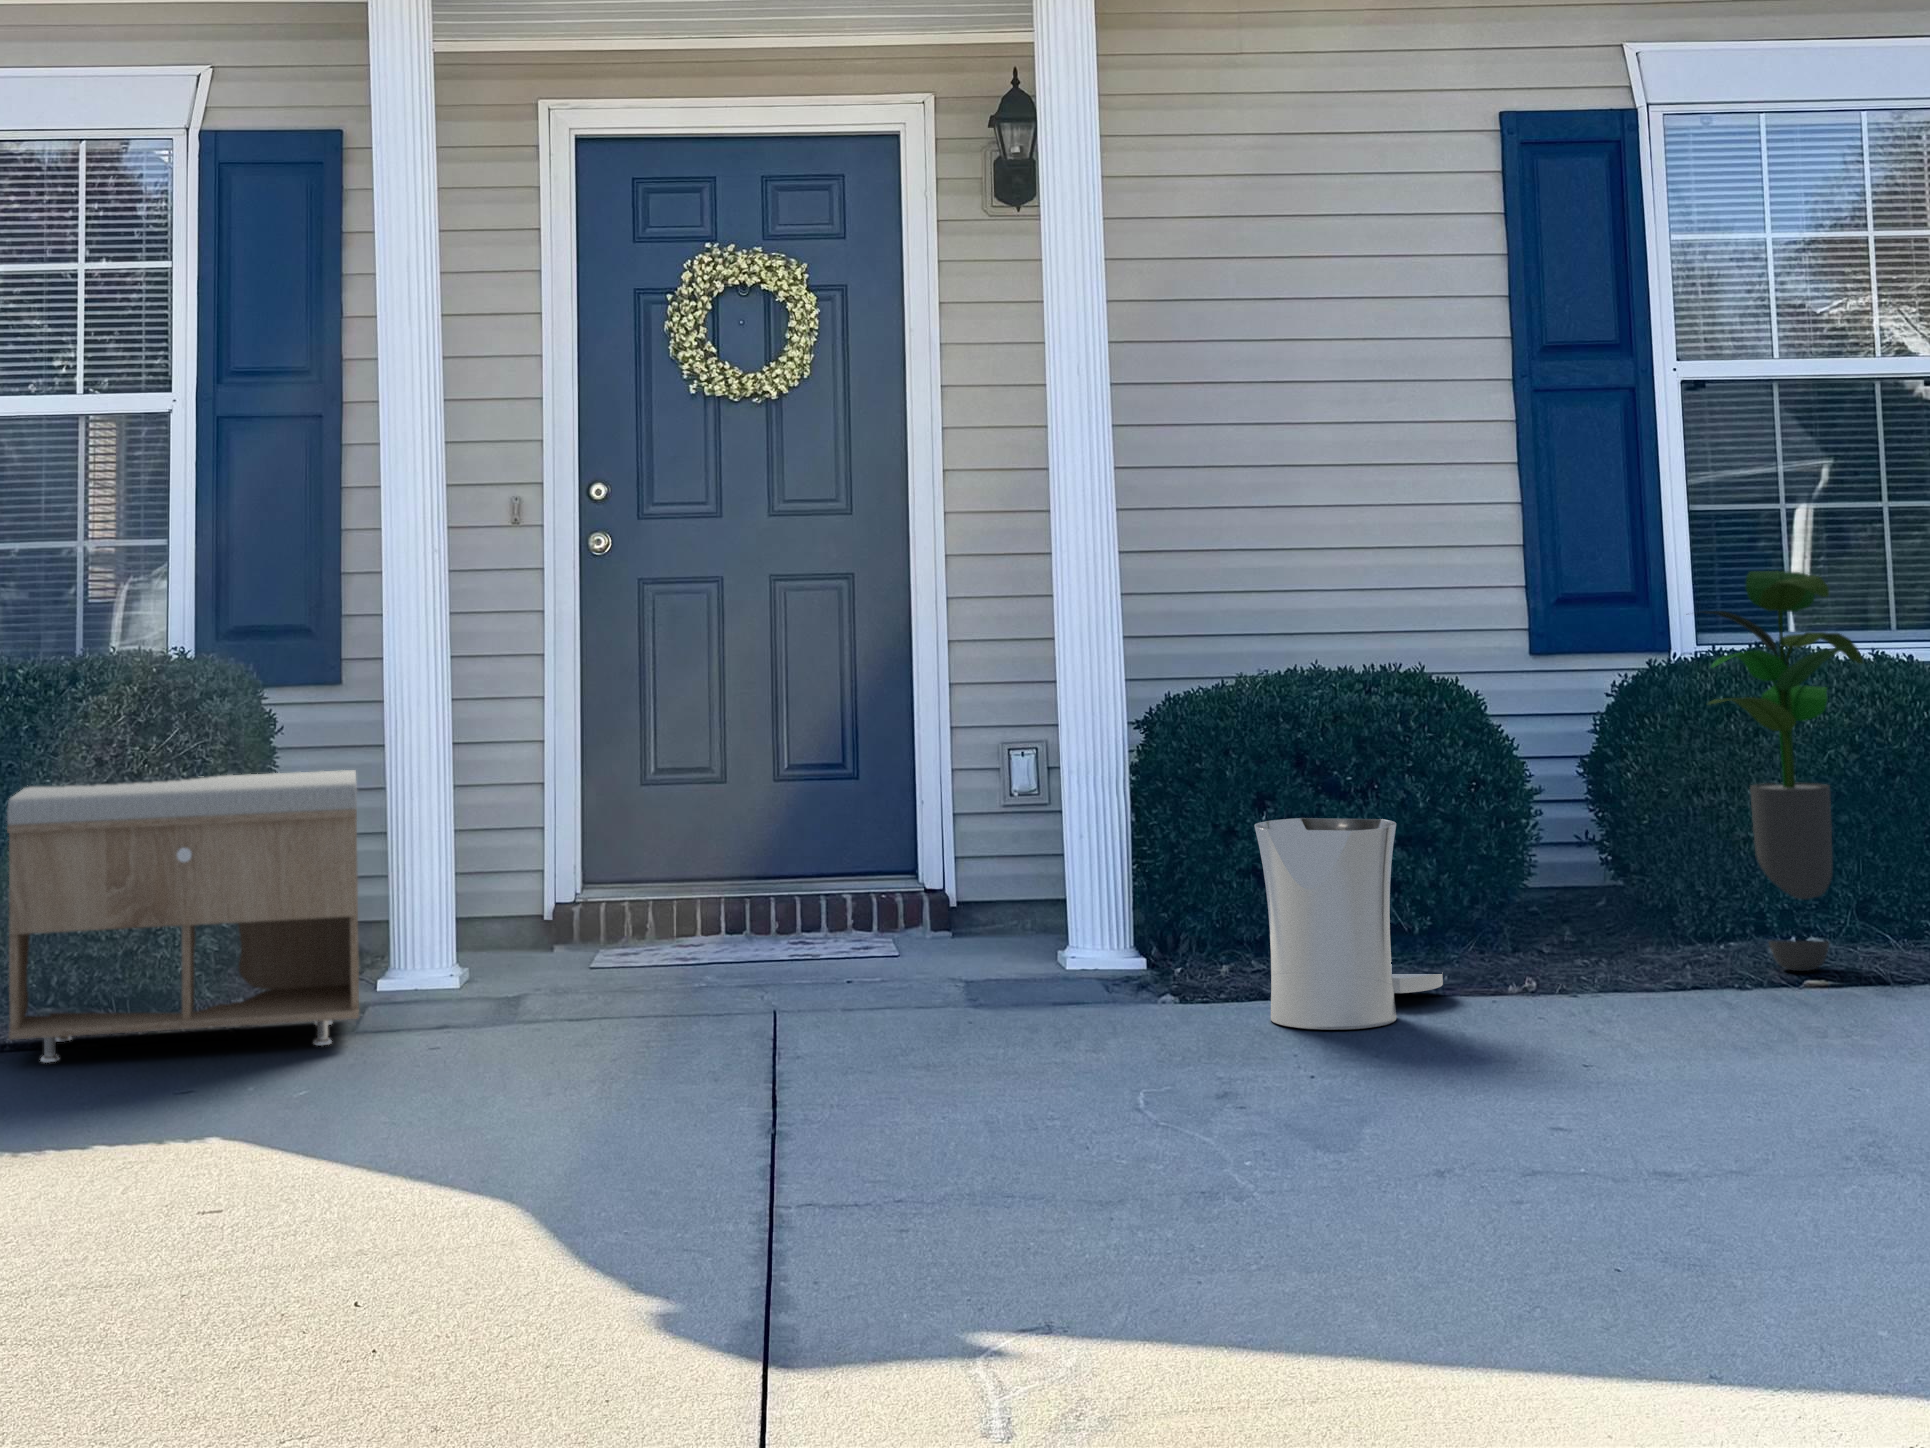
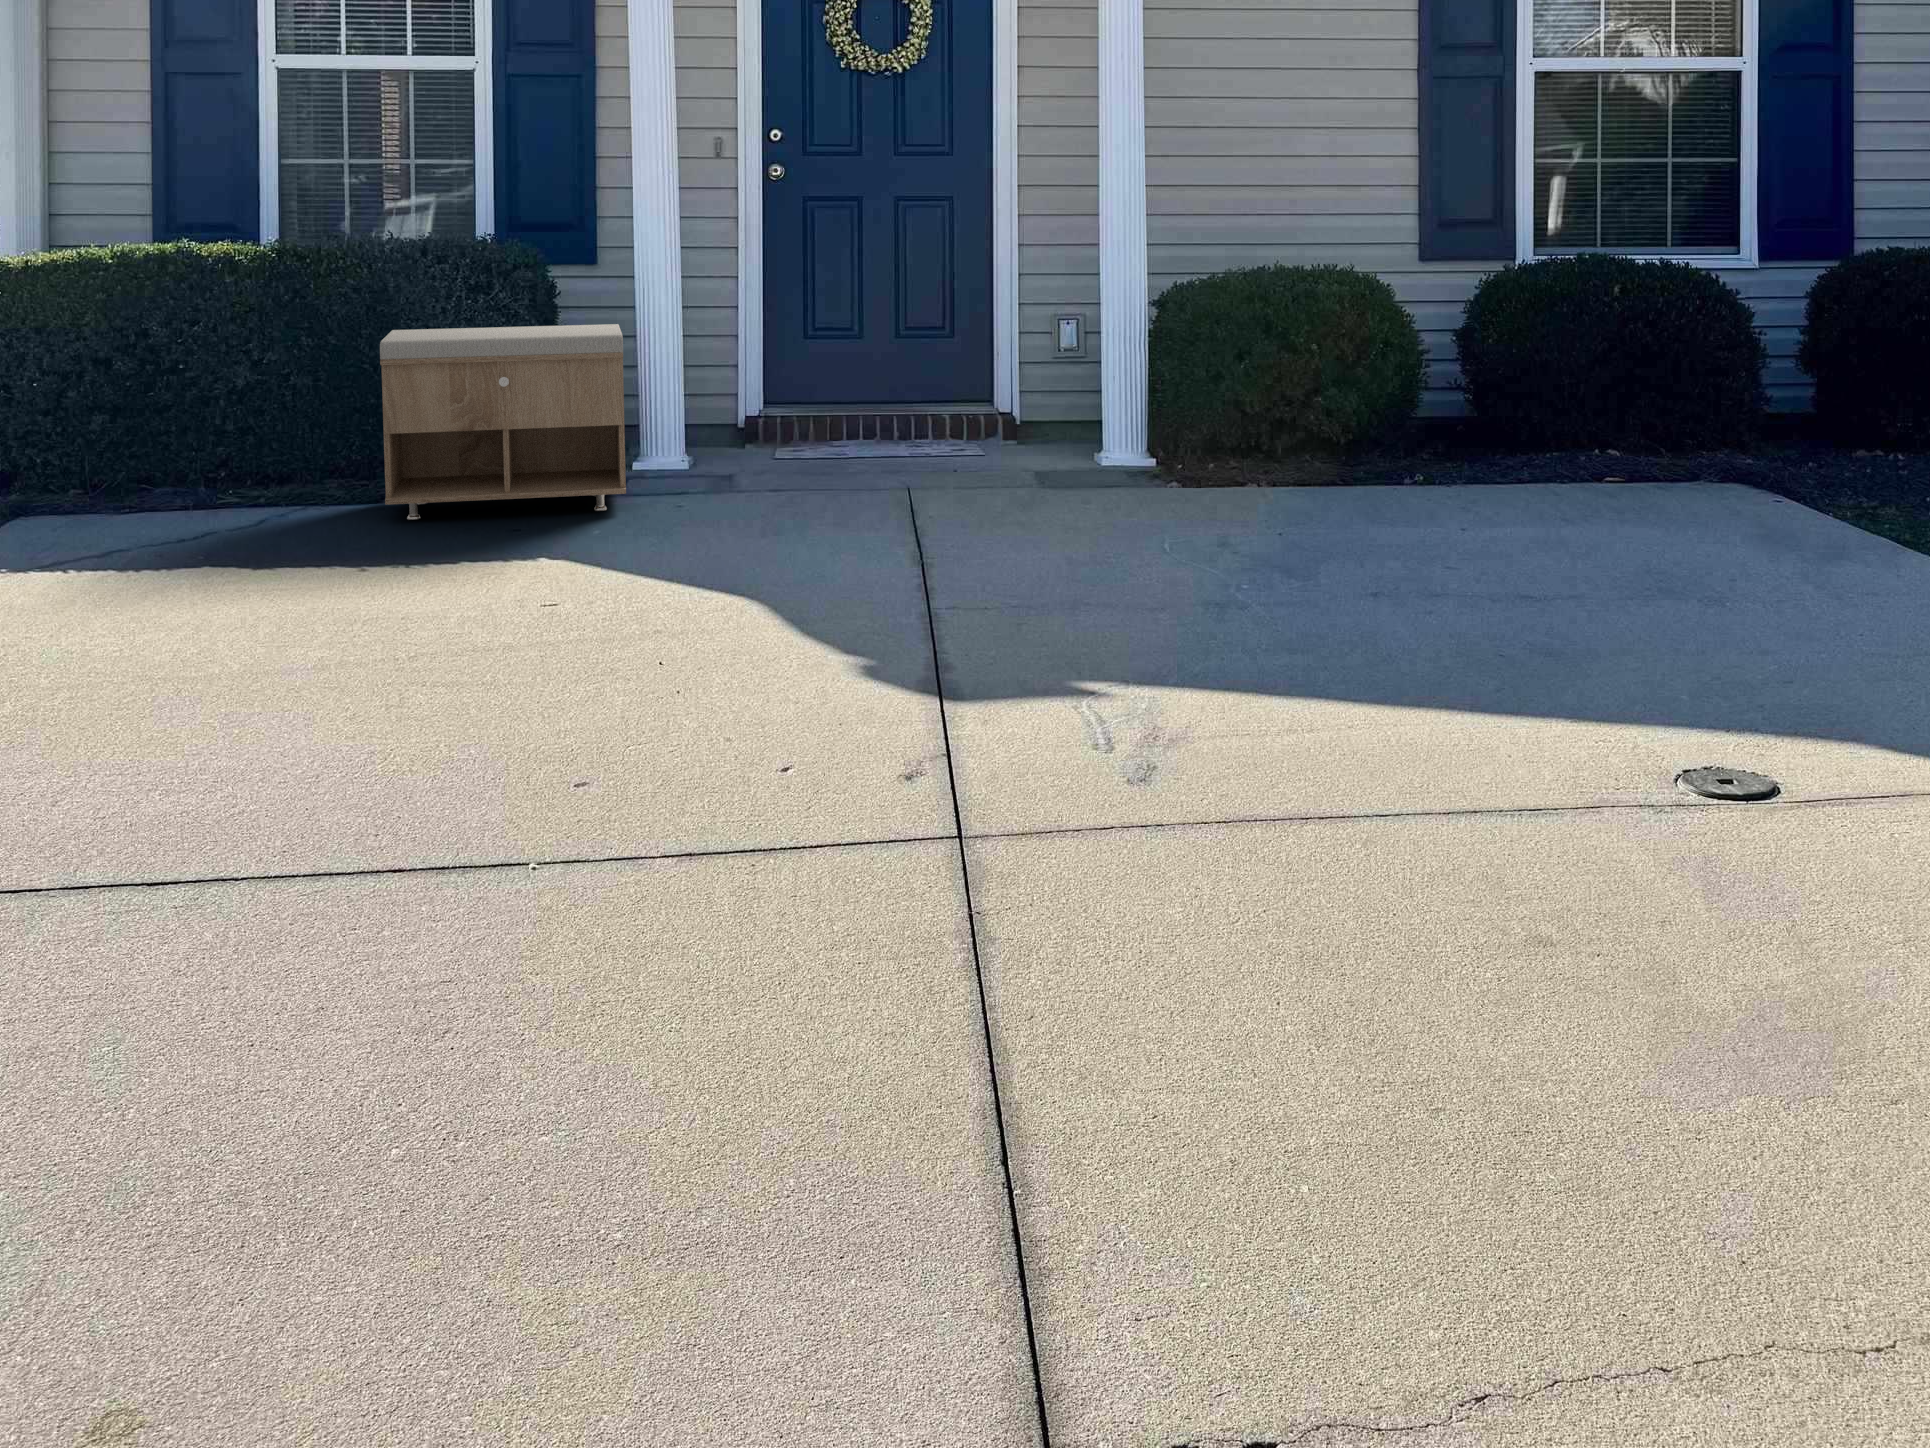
potted plant: present [1695,571,1863,971] -> none [1540,205,1661,476]
trash can: present [1254,818,1443,1030] -> none [1244,370,1364,513]

